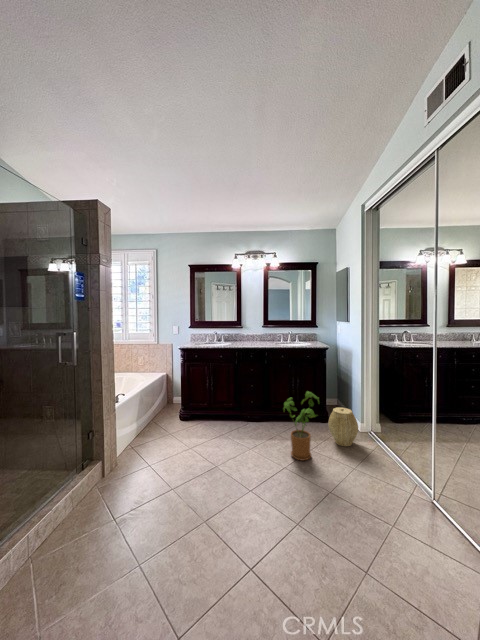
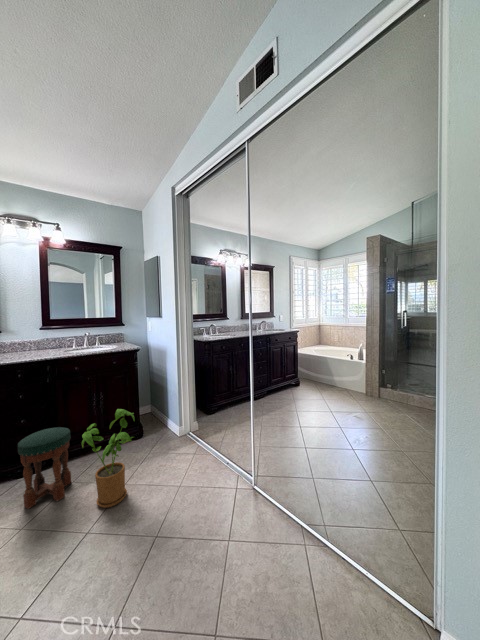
stool: none [250,394,277,442] -> present [18,427,71,509]
woven basket: present [328,407,358,446] -> none [145,416,179,461]

